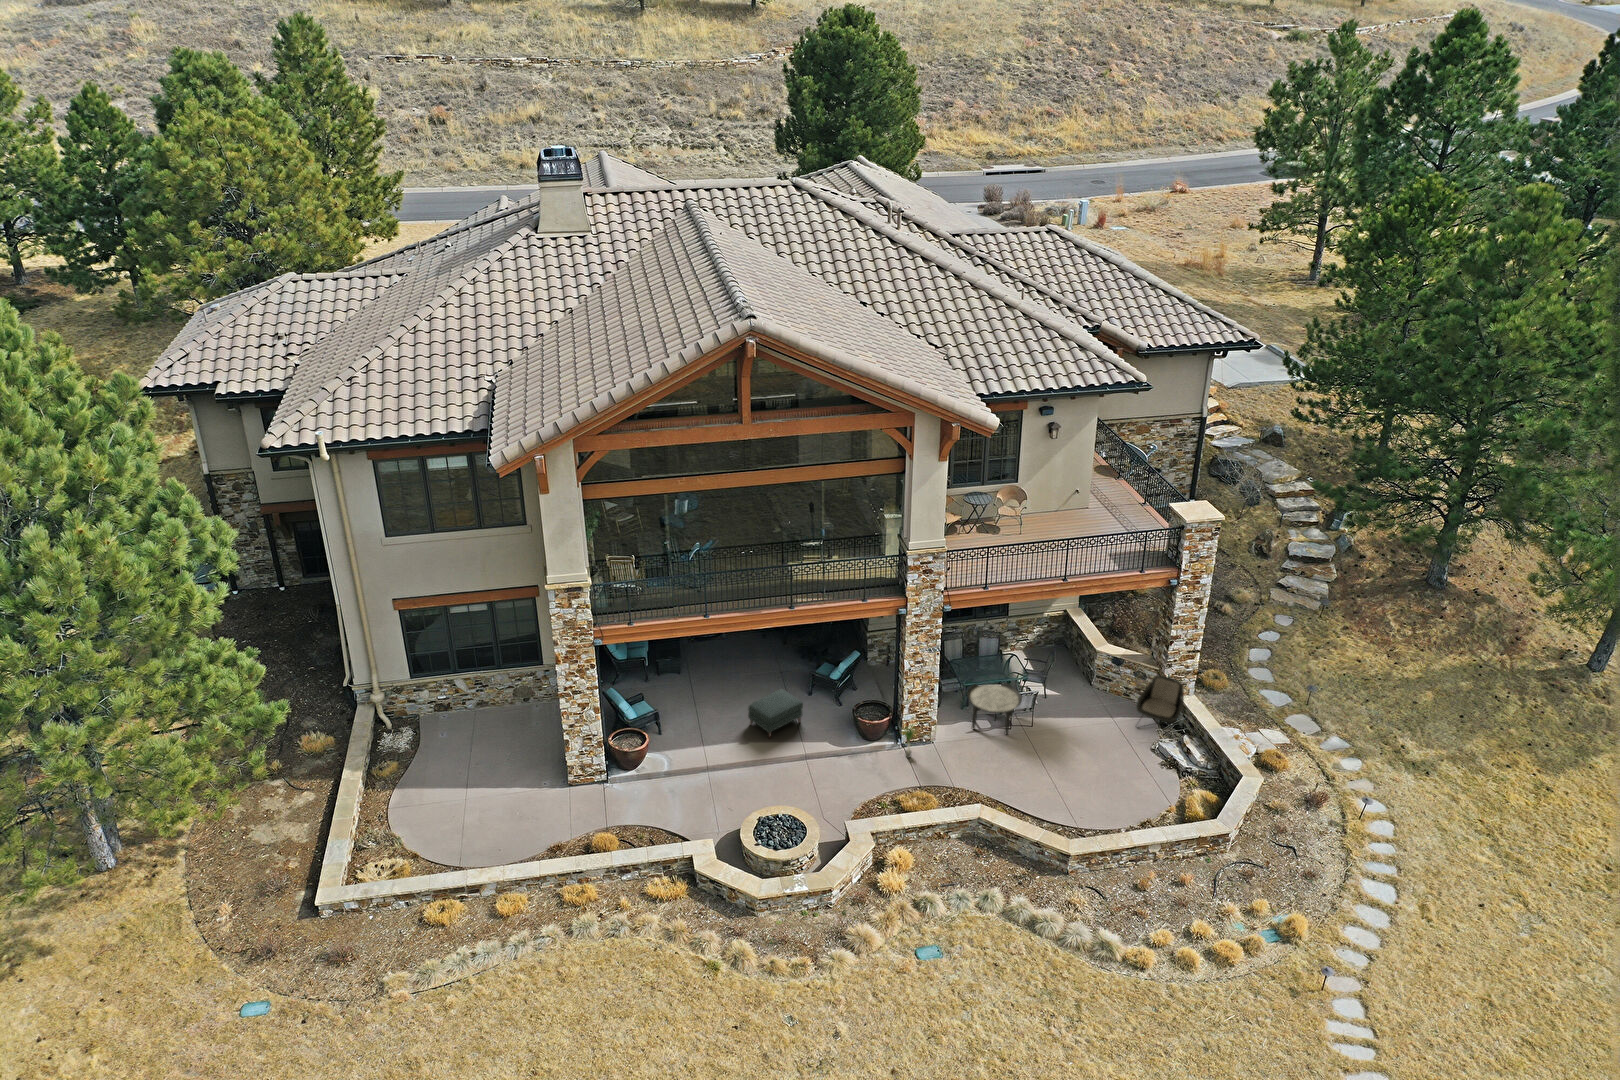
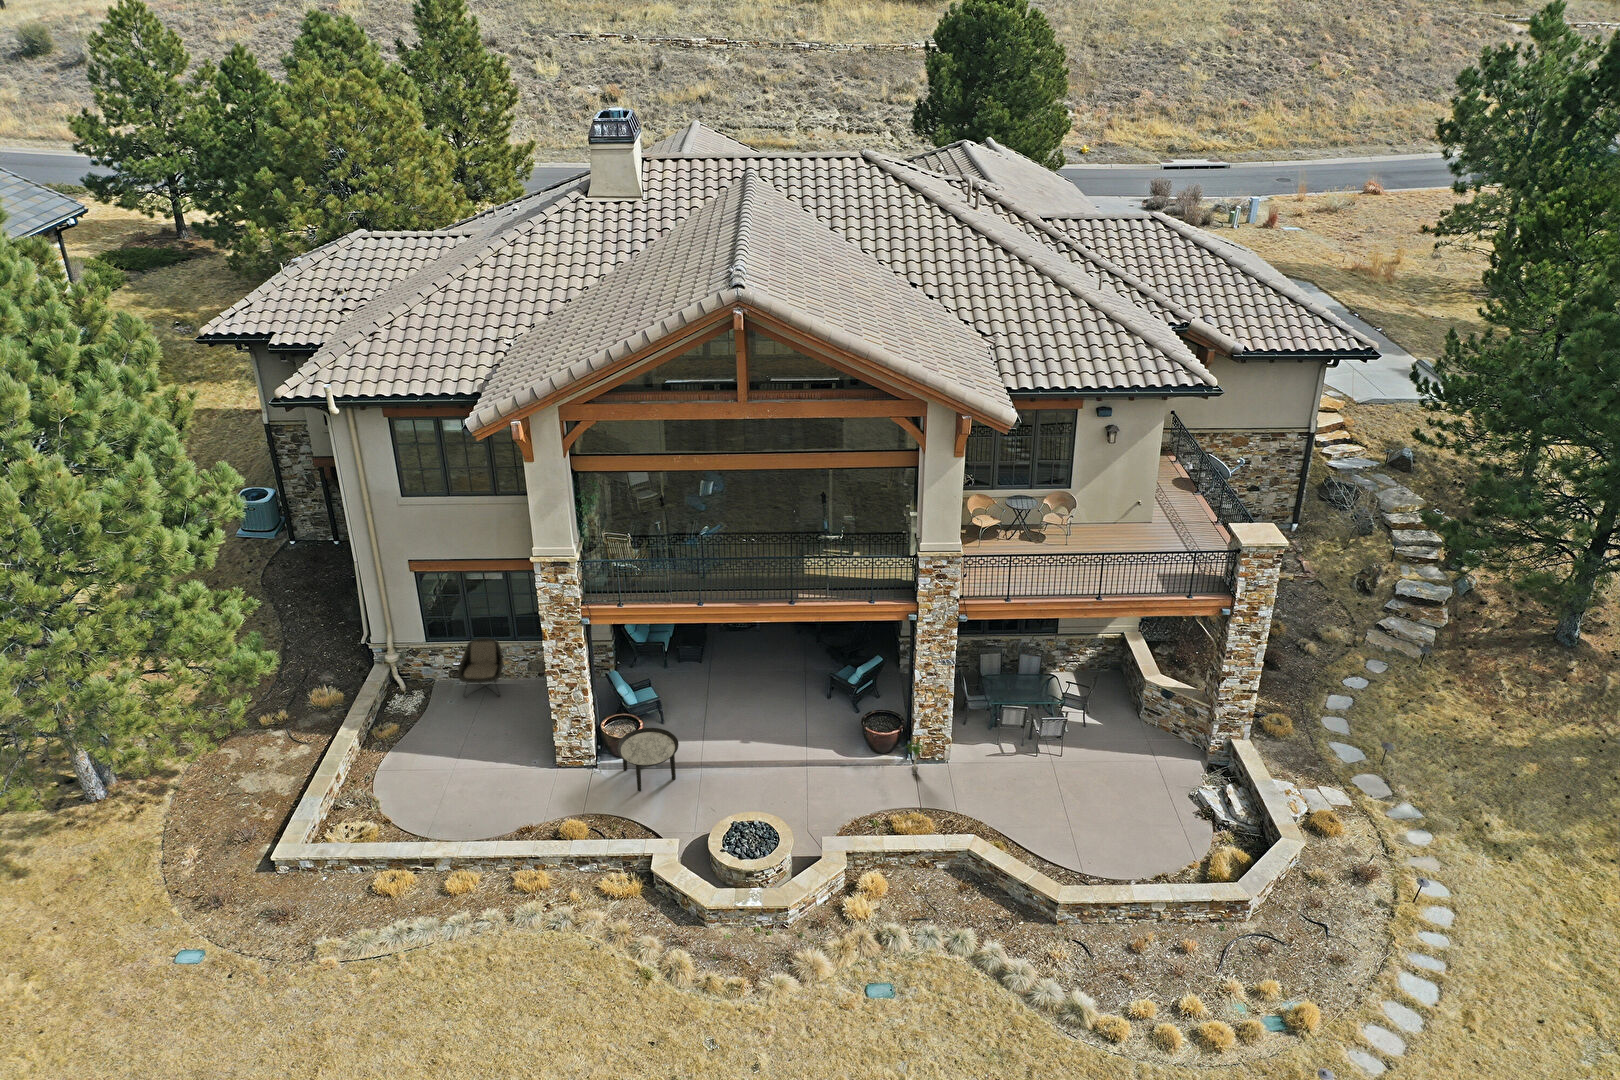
lounge chair: present [1137,676,1184,724] -> present [458,638,506,696]
round table: present [967,684,1022,735] -> present [617,728,679,792]
ottoman: present [748,689,803,738] -> none [755,687,813,738]

